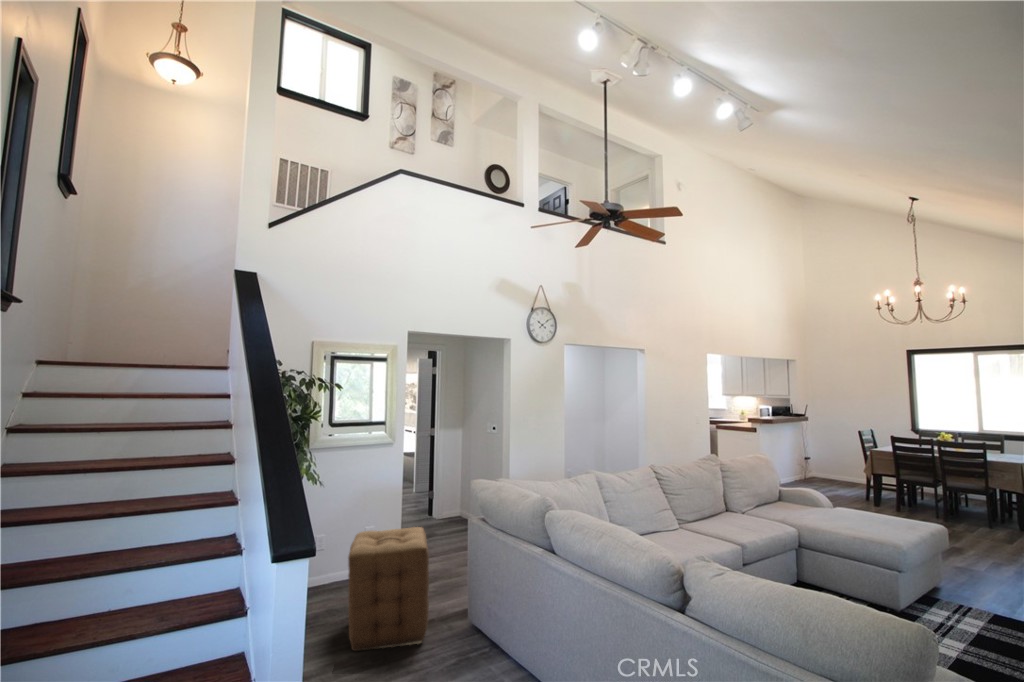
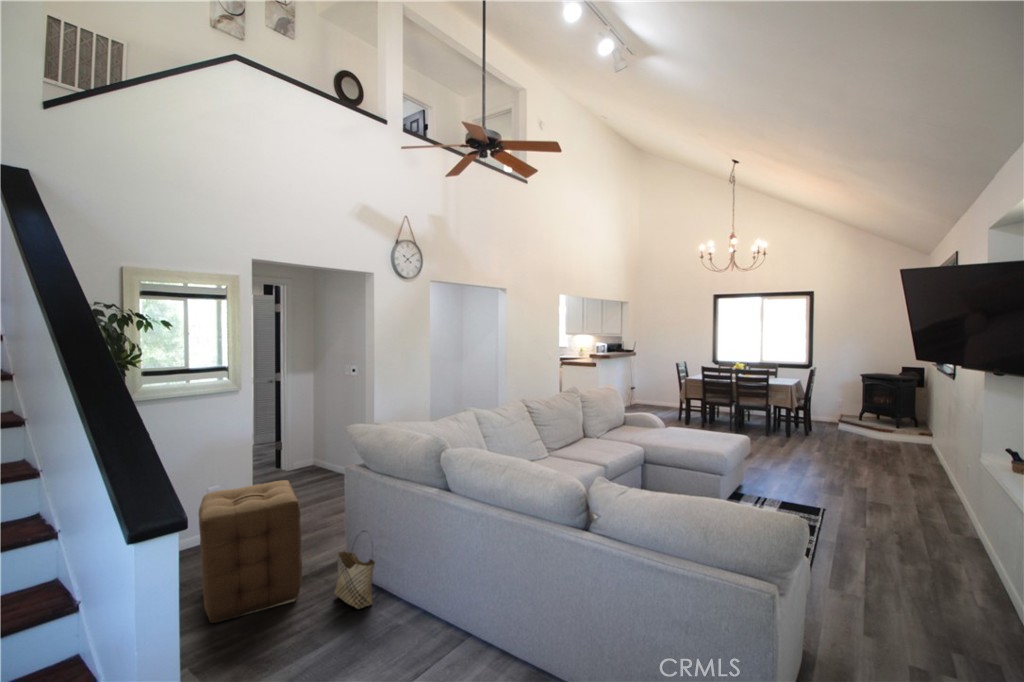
woven basket: none [455,584,490,662] -> present [335,531,375,609]

